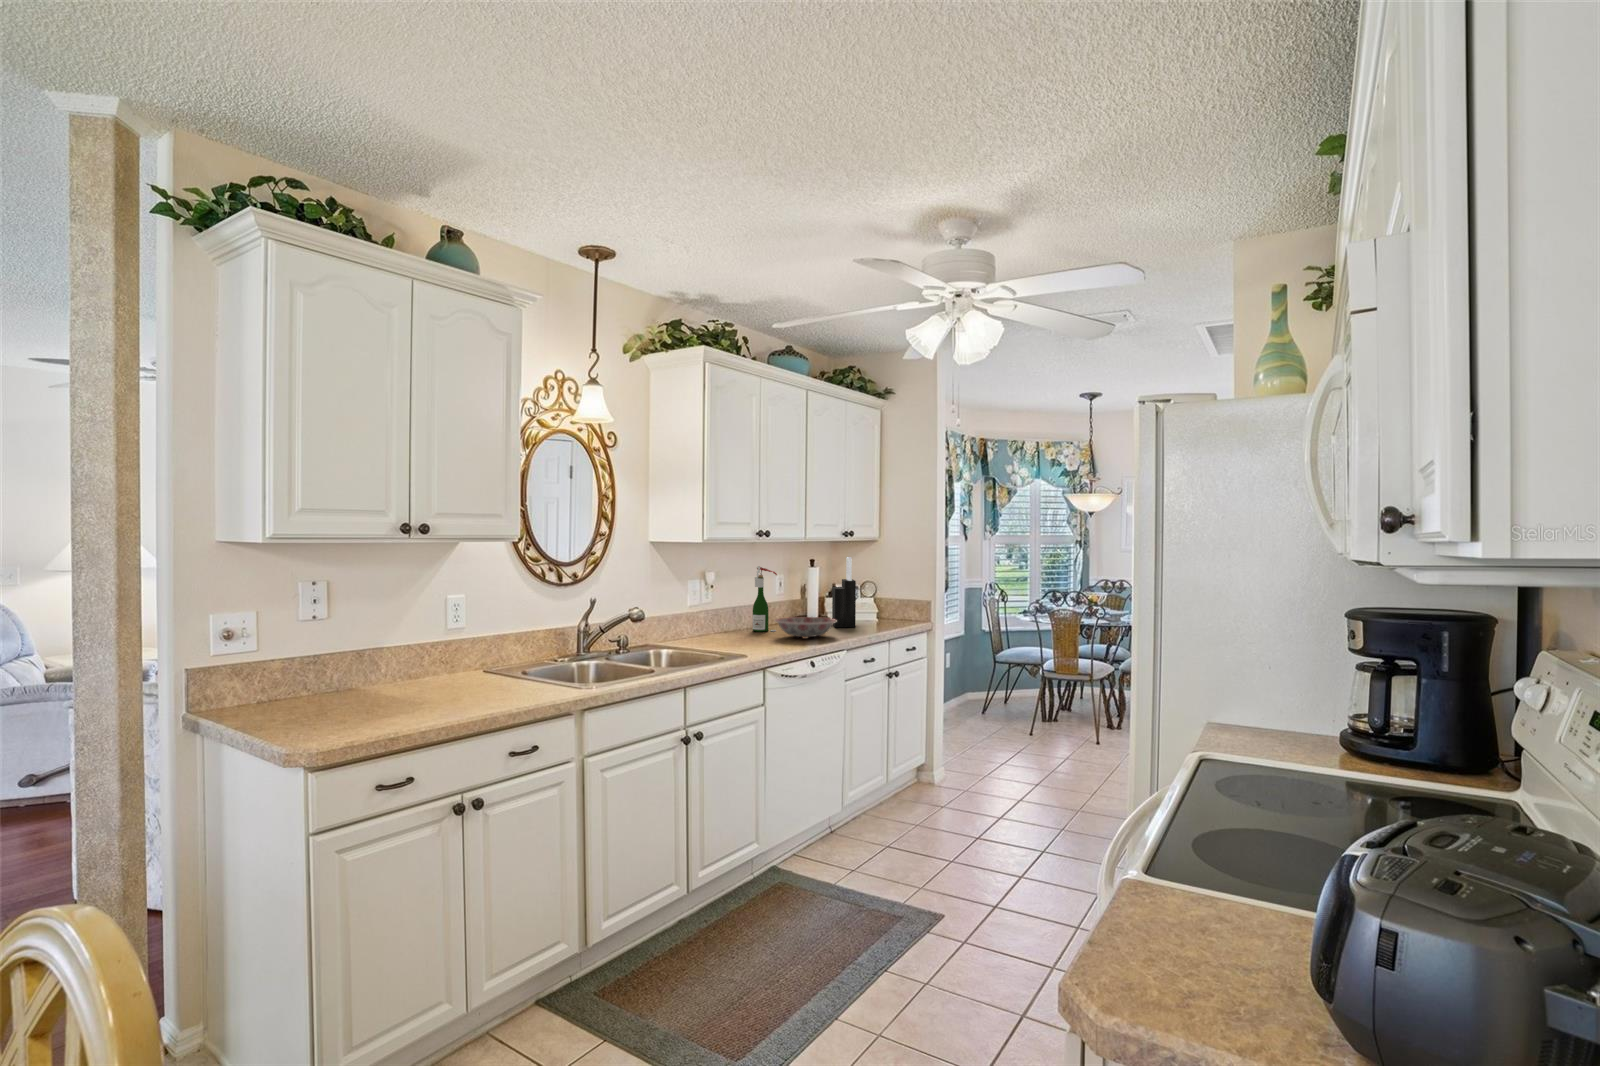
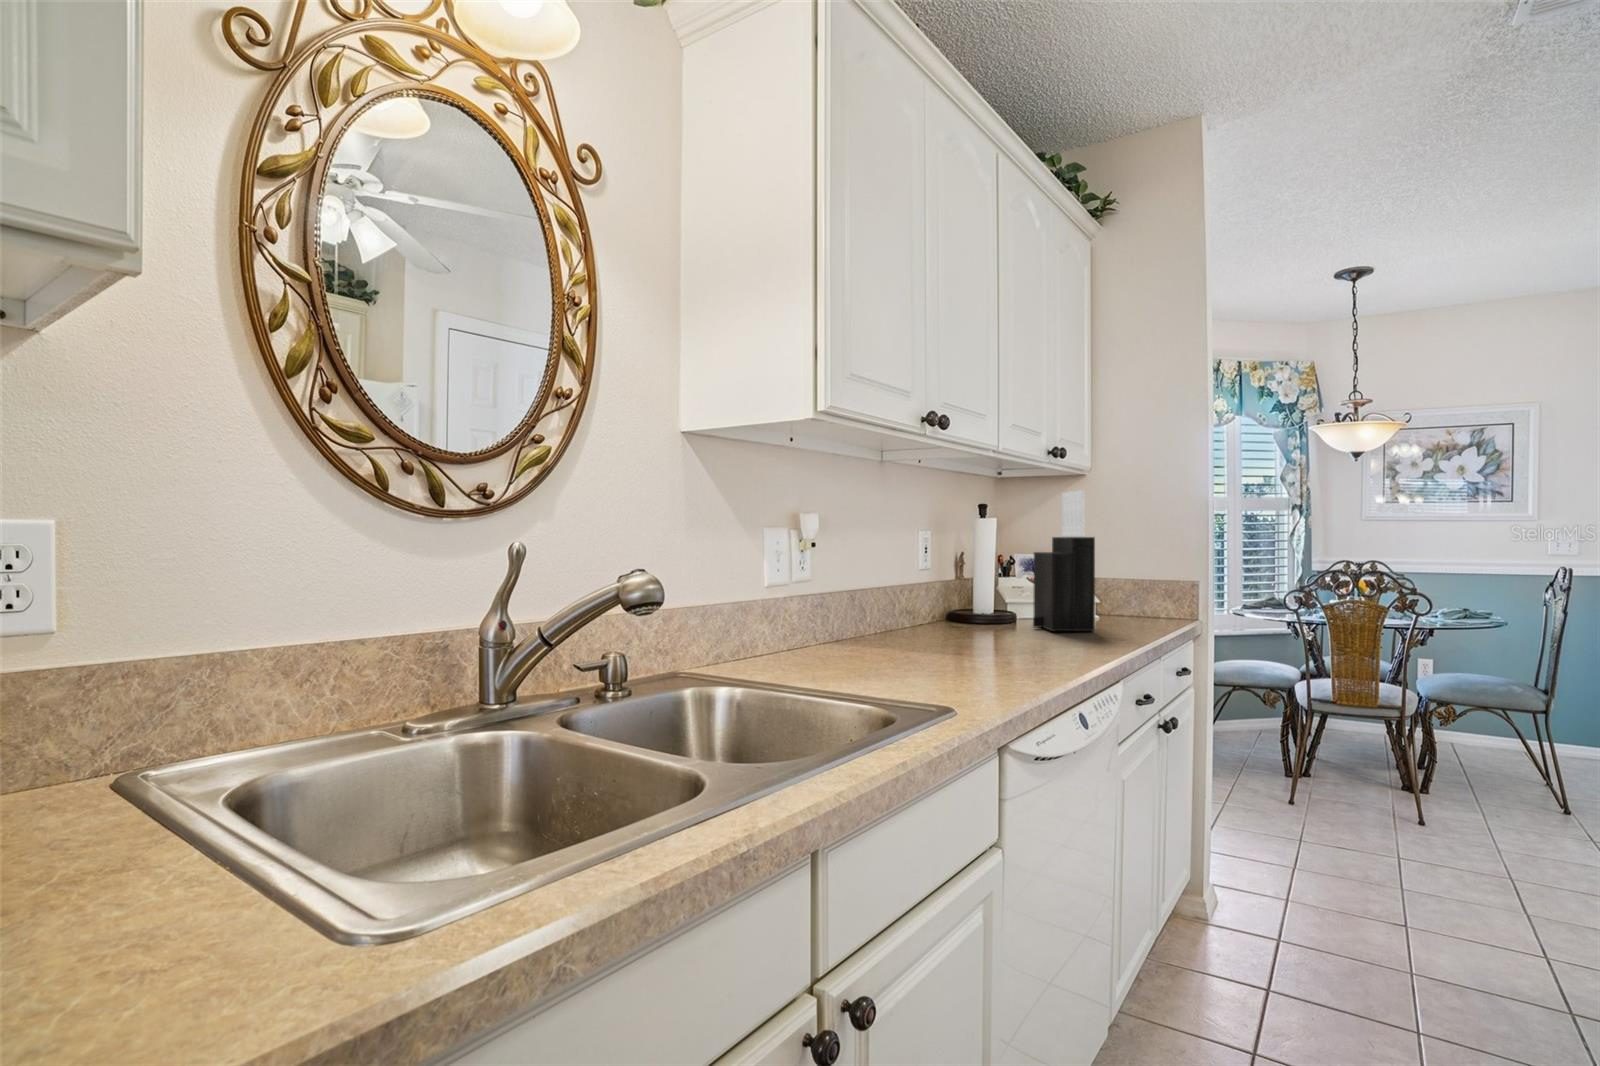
wine bottle: present [752,566,777,631] -> none [887,506,939,640]
ceramic bowl: present [775,617,836,638] -> none [949,610,1090,653]

